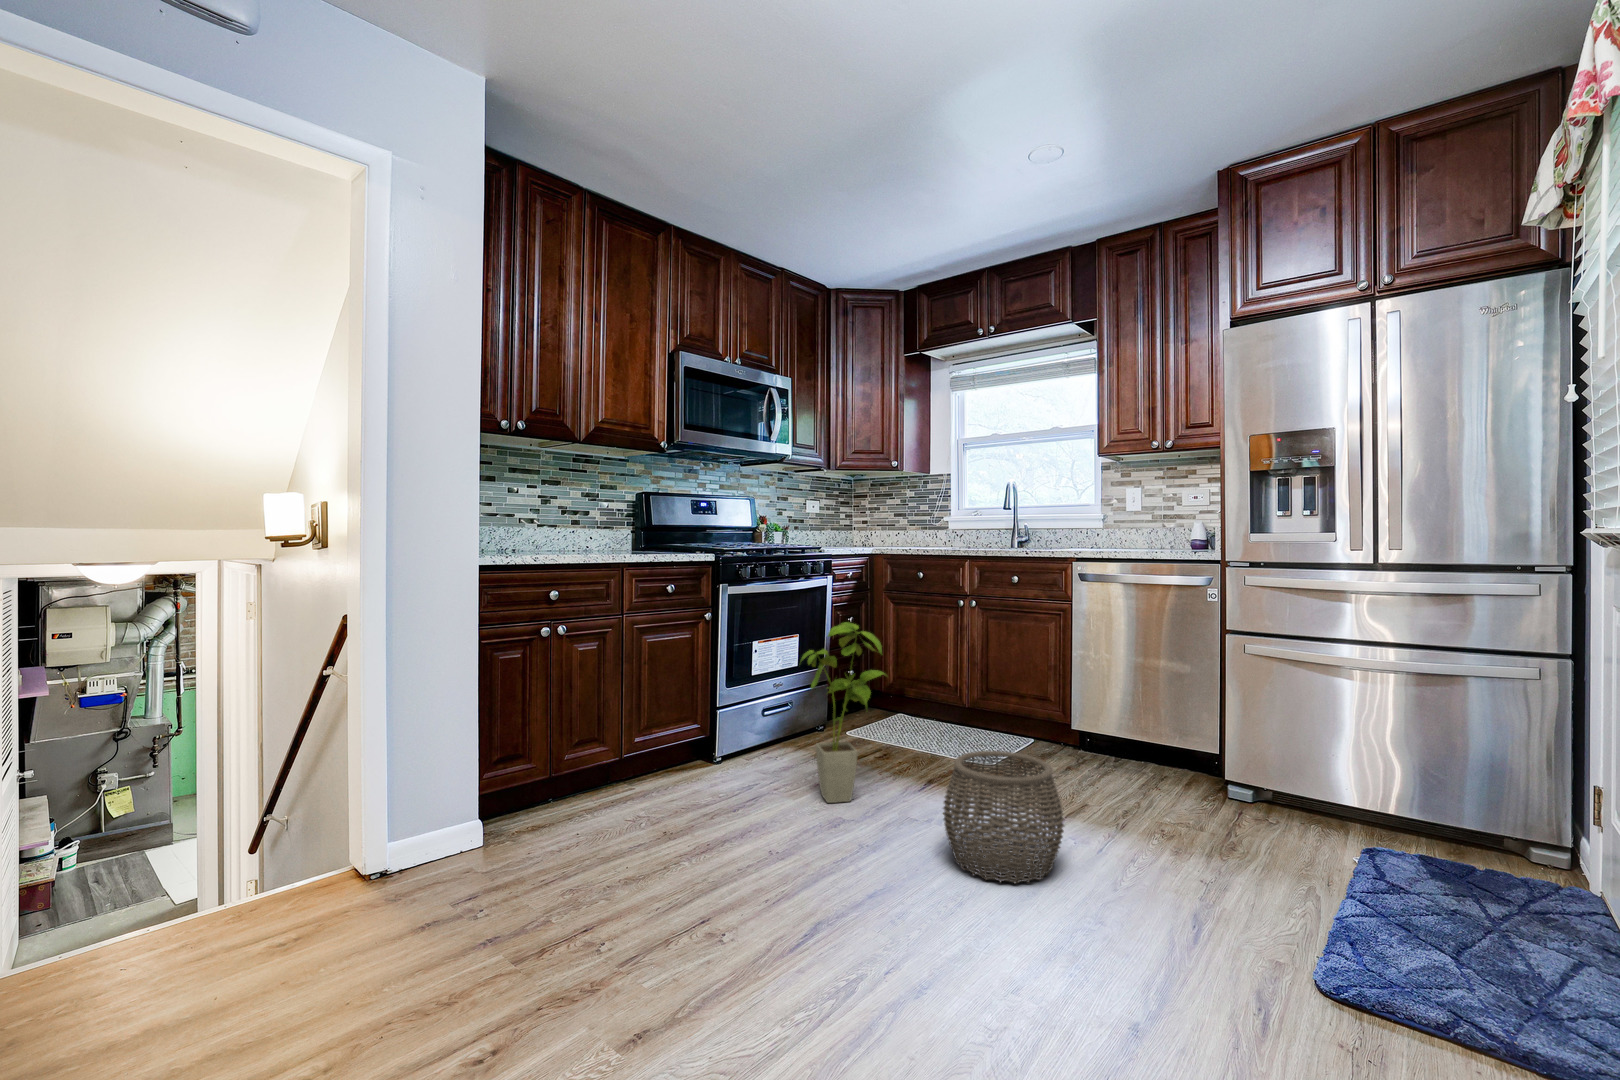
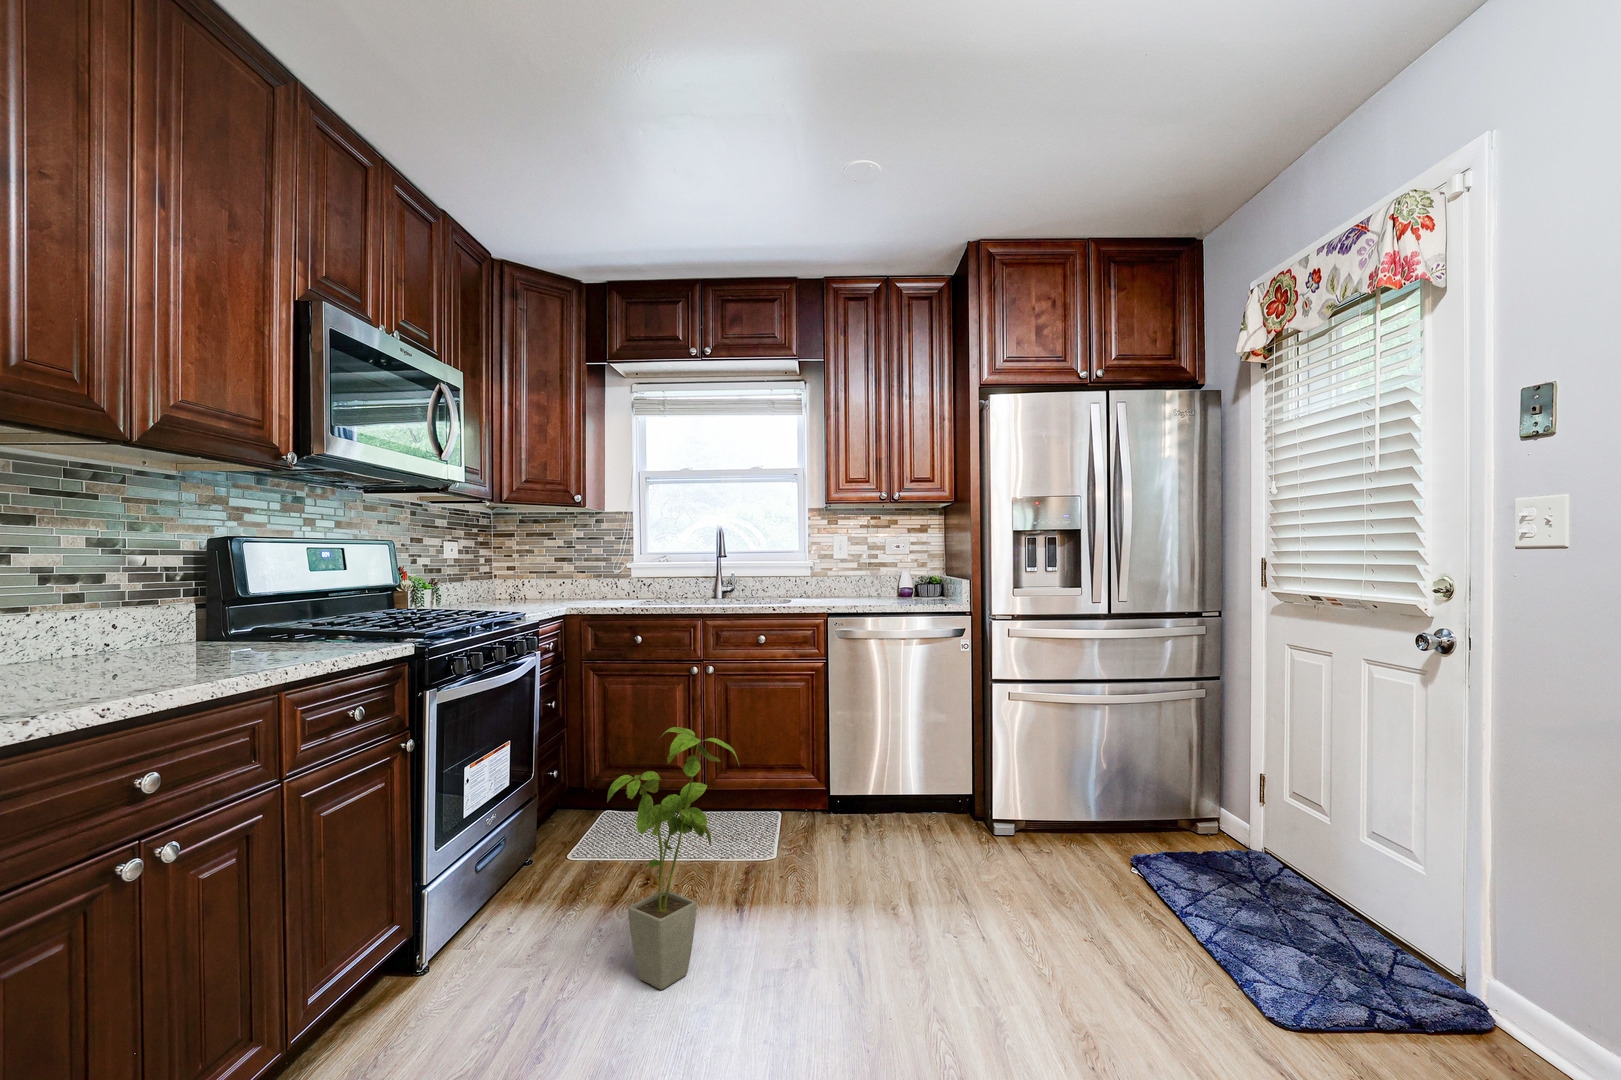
woven basket: present [943,751,1064,884] -> none [868,857,1010,1031]

